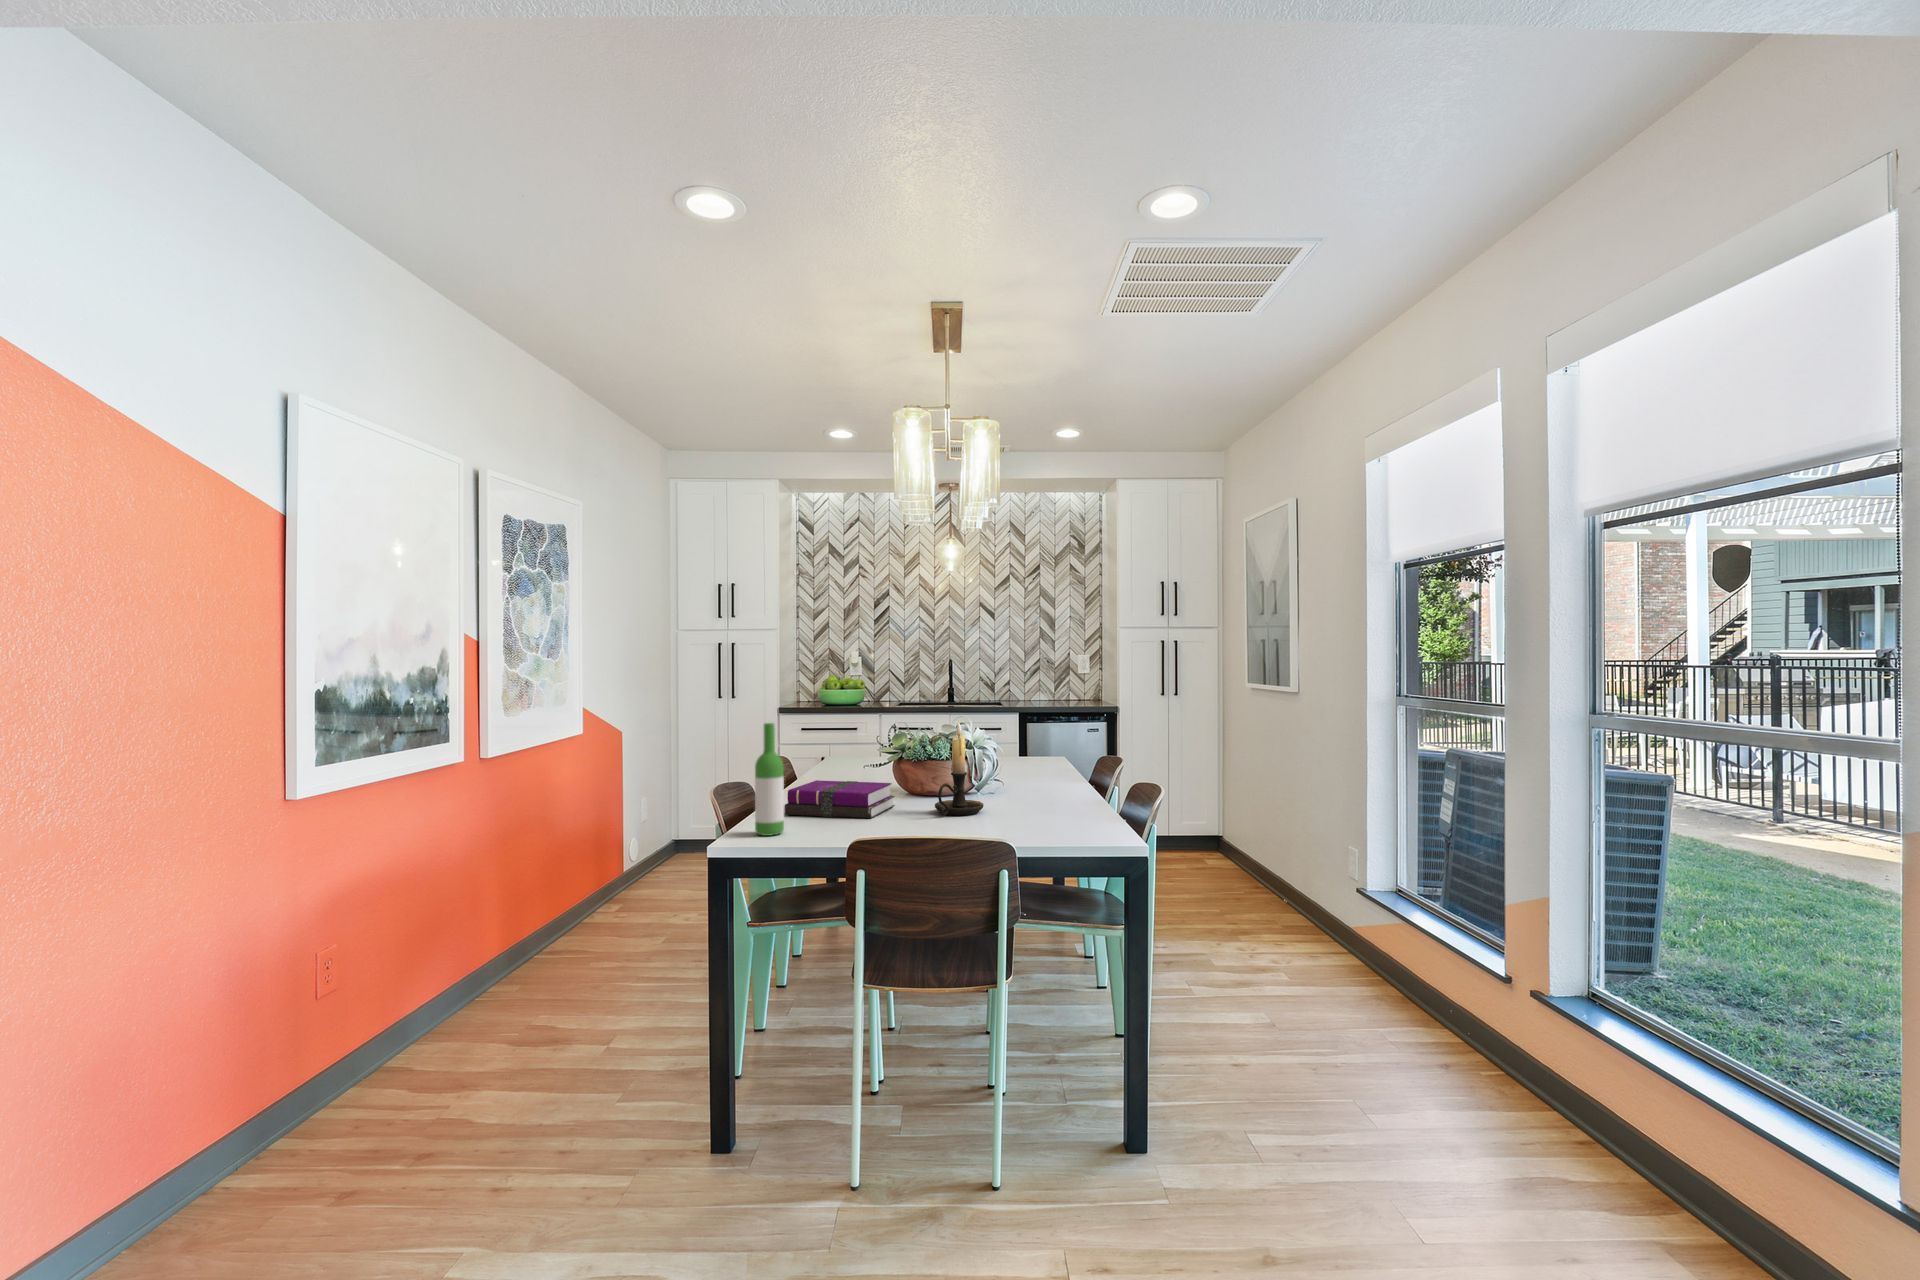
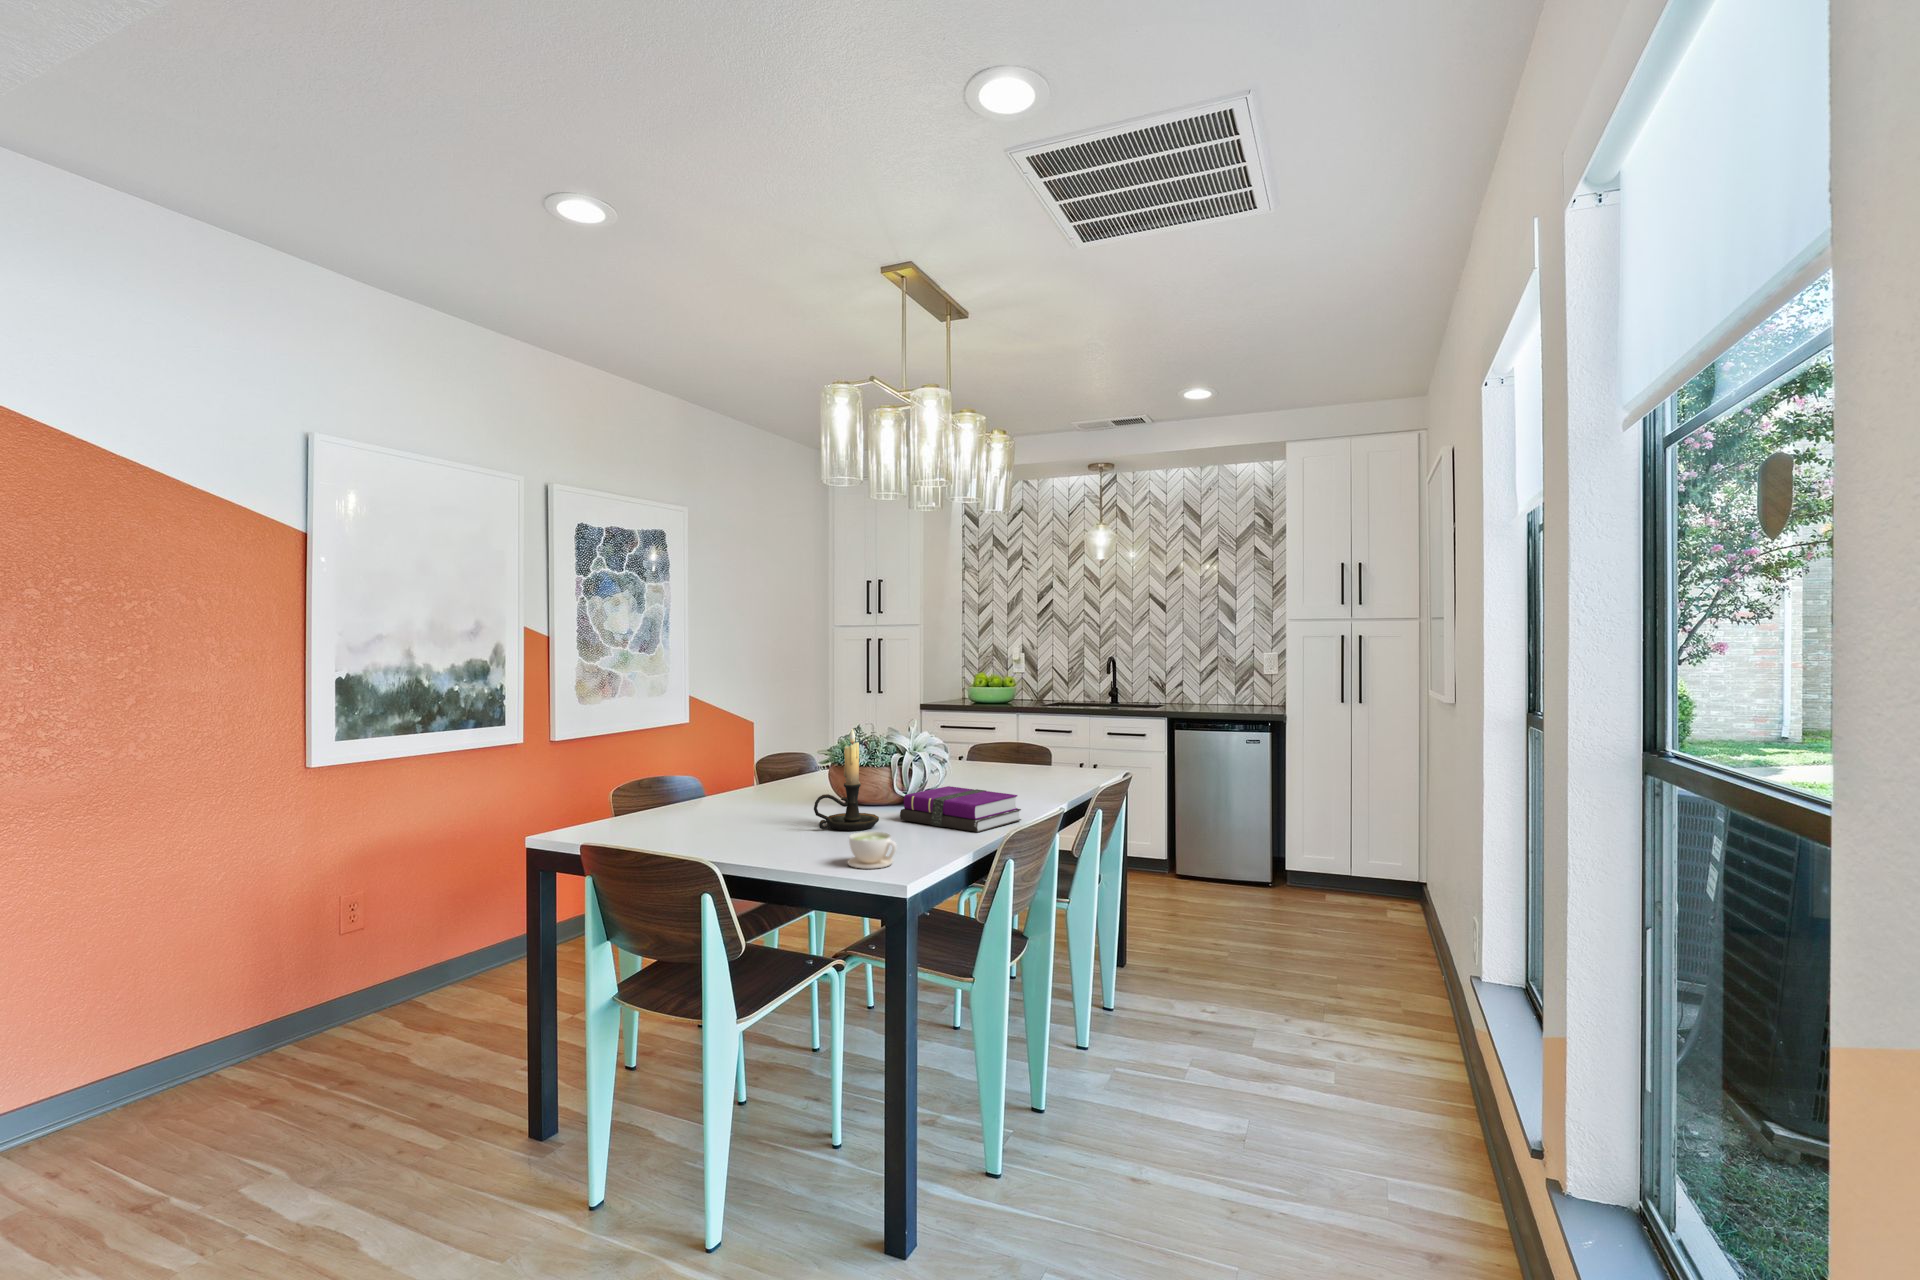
wine bottle: present [755,723,784,836] -> none [615,722,644,834]
notebook: present [784,780,895,818] -> present [900,786,1021,832]
coffee cup: none [1040,808,1085,839] -> present [848,832,897,869]

